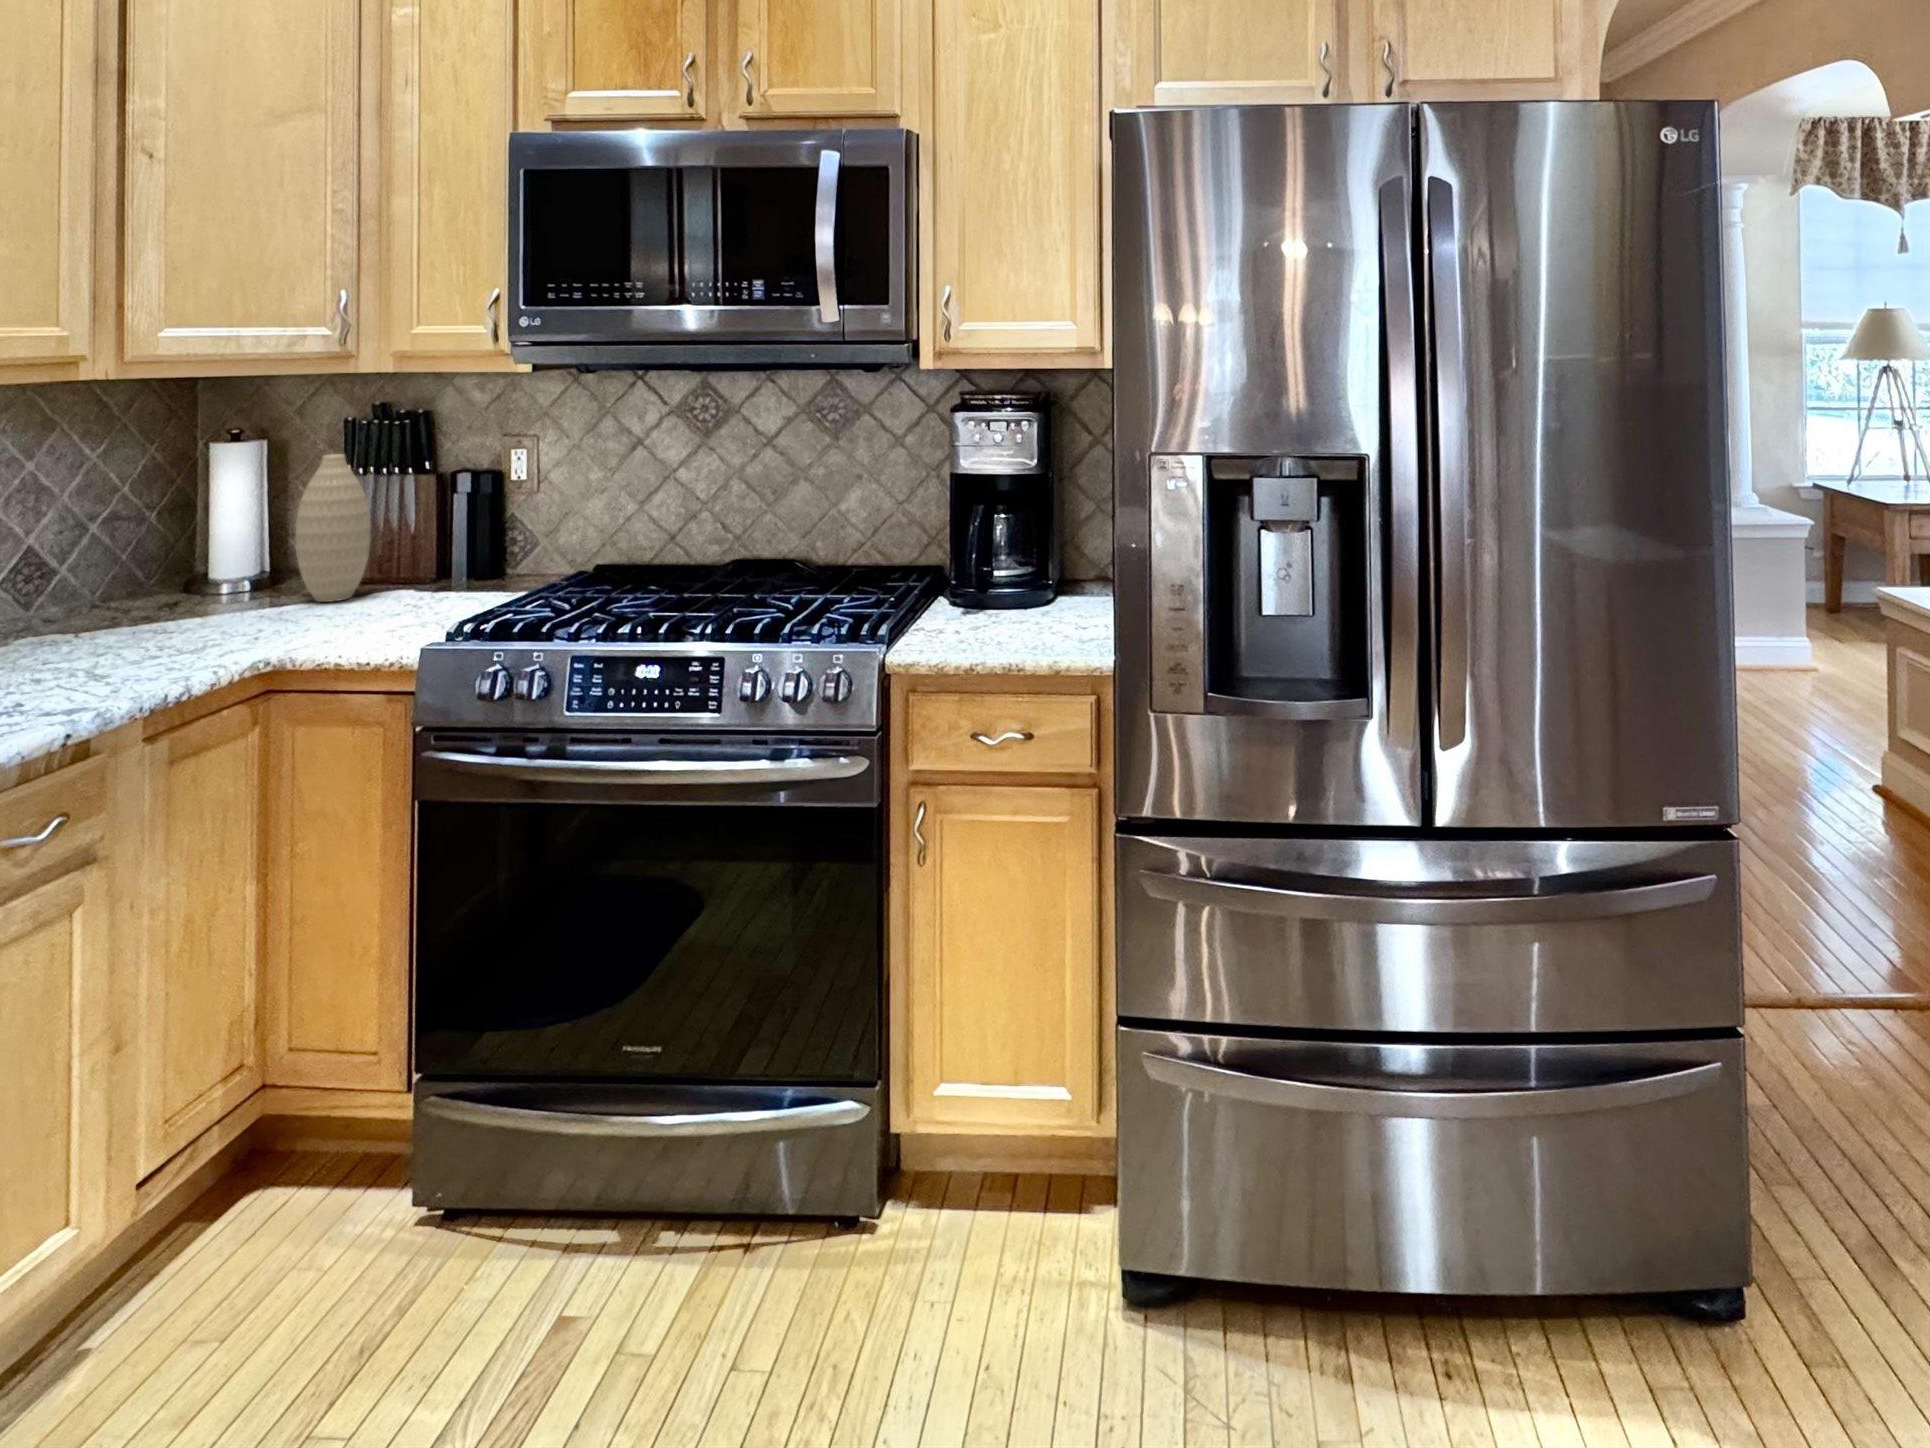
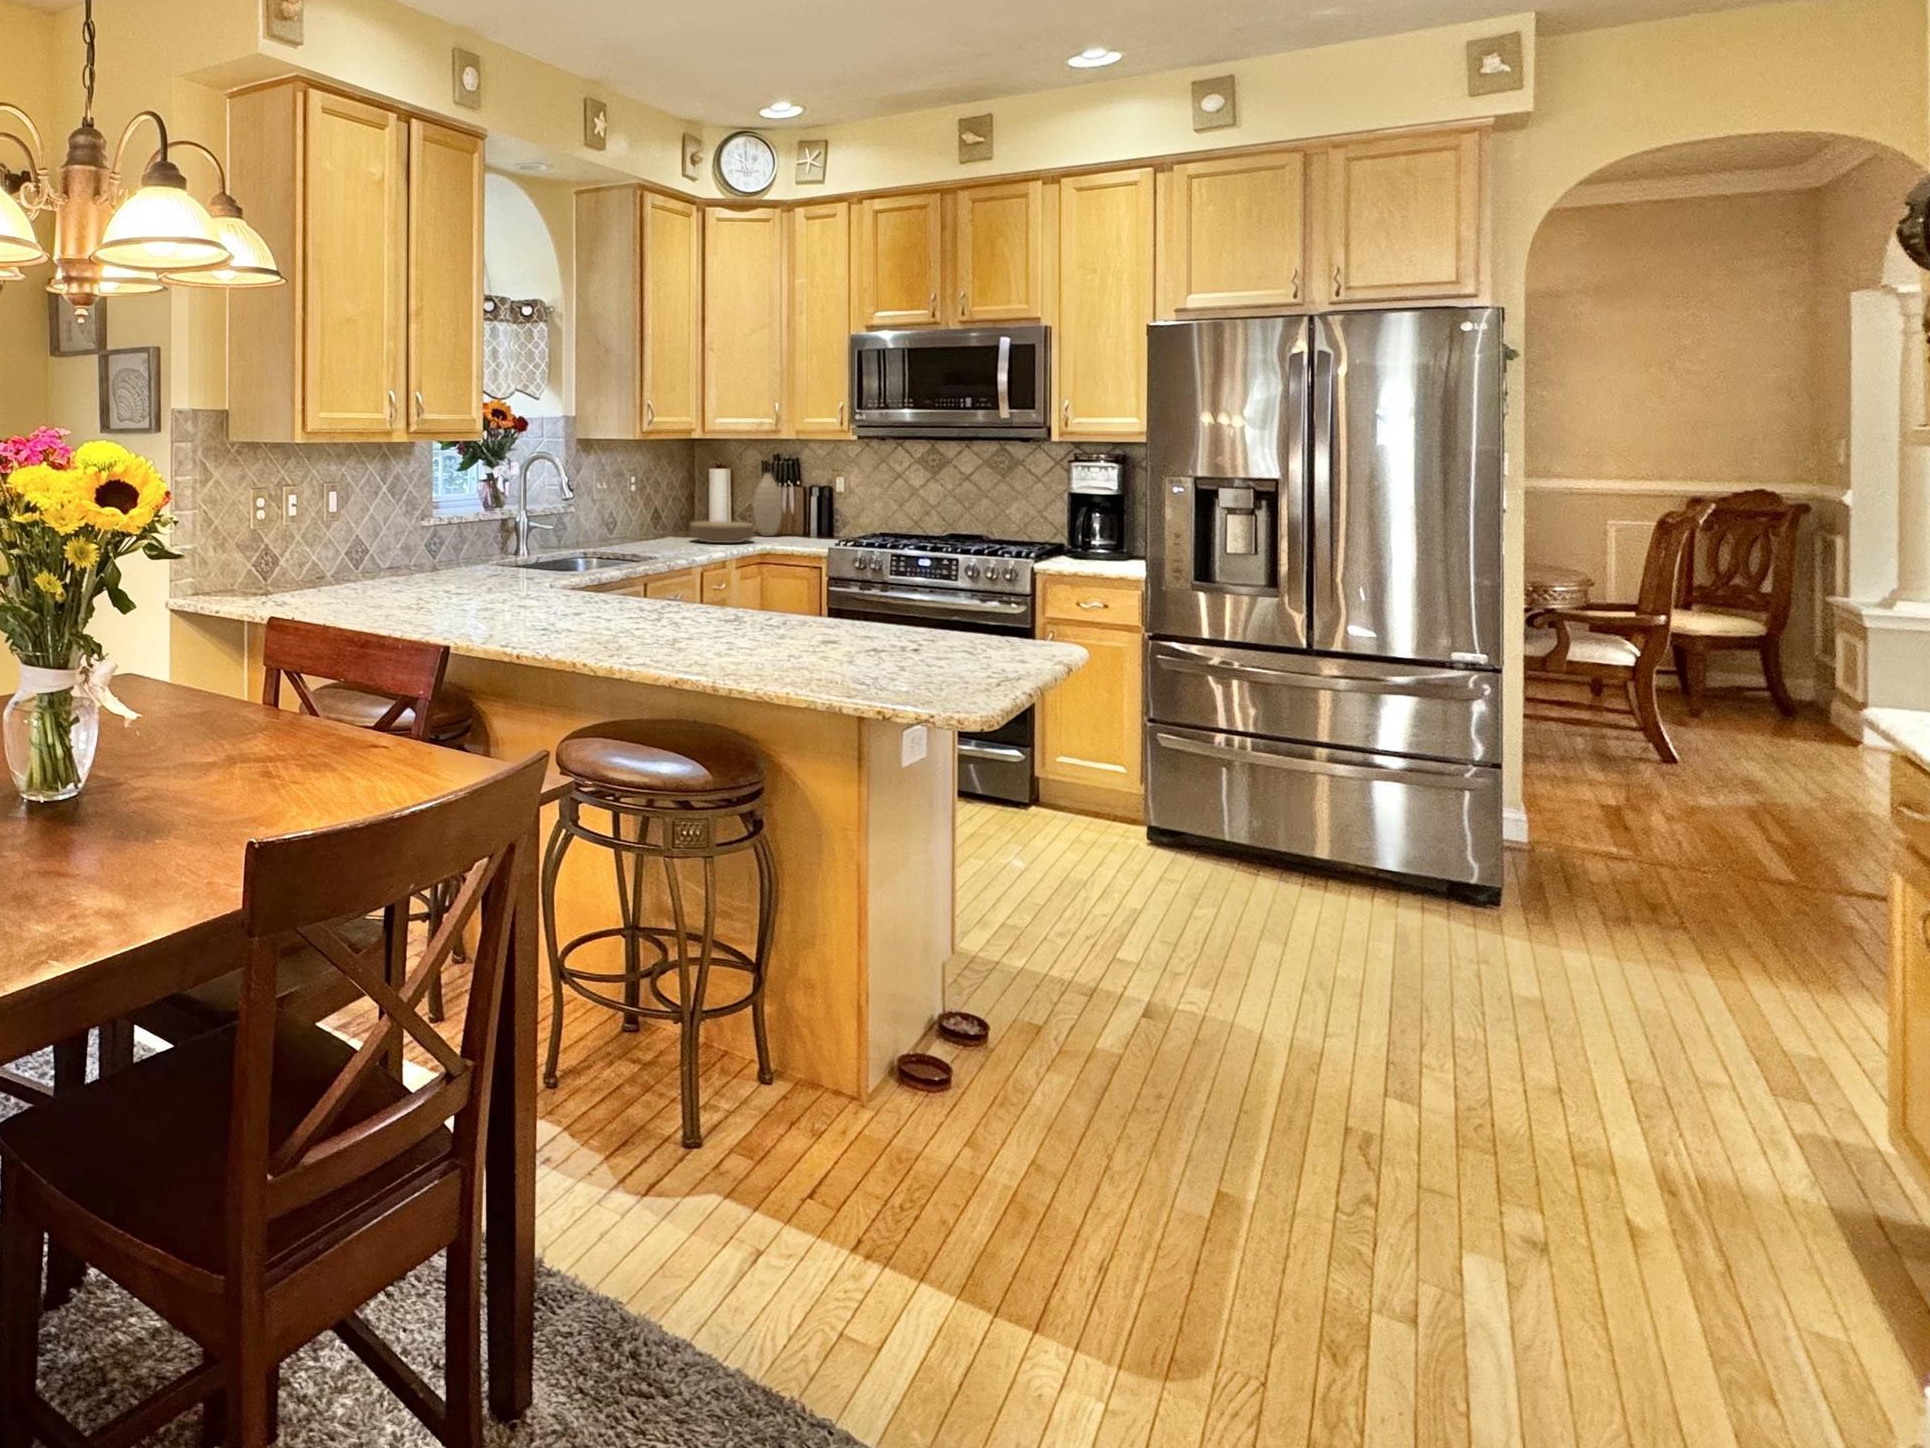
plate: none [56,586,256,661] -> present [690,521,754,543]

